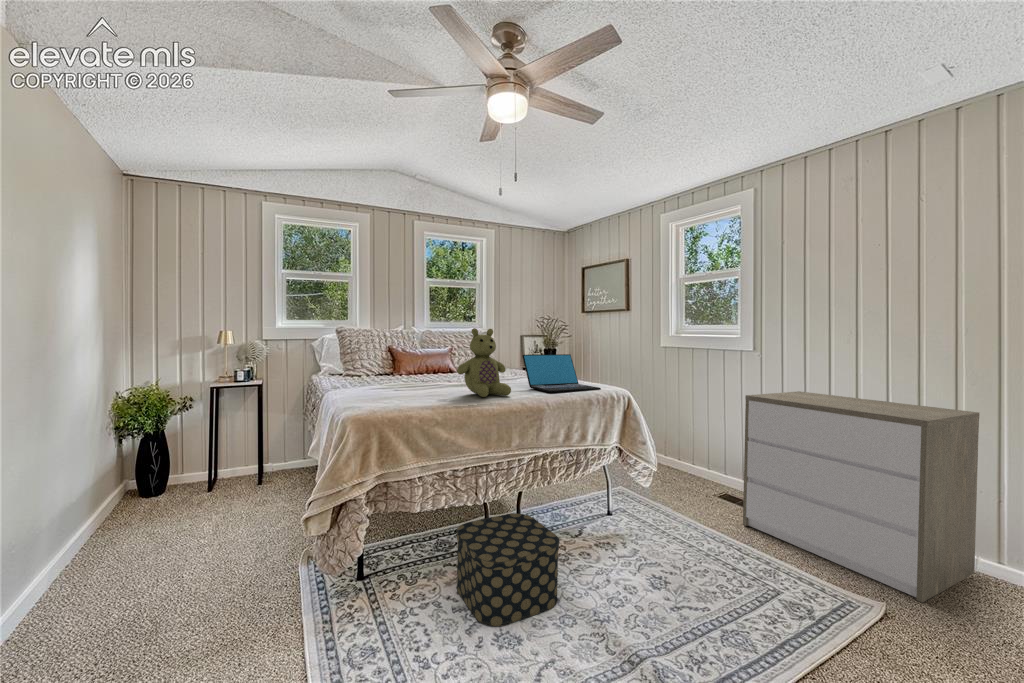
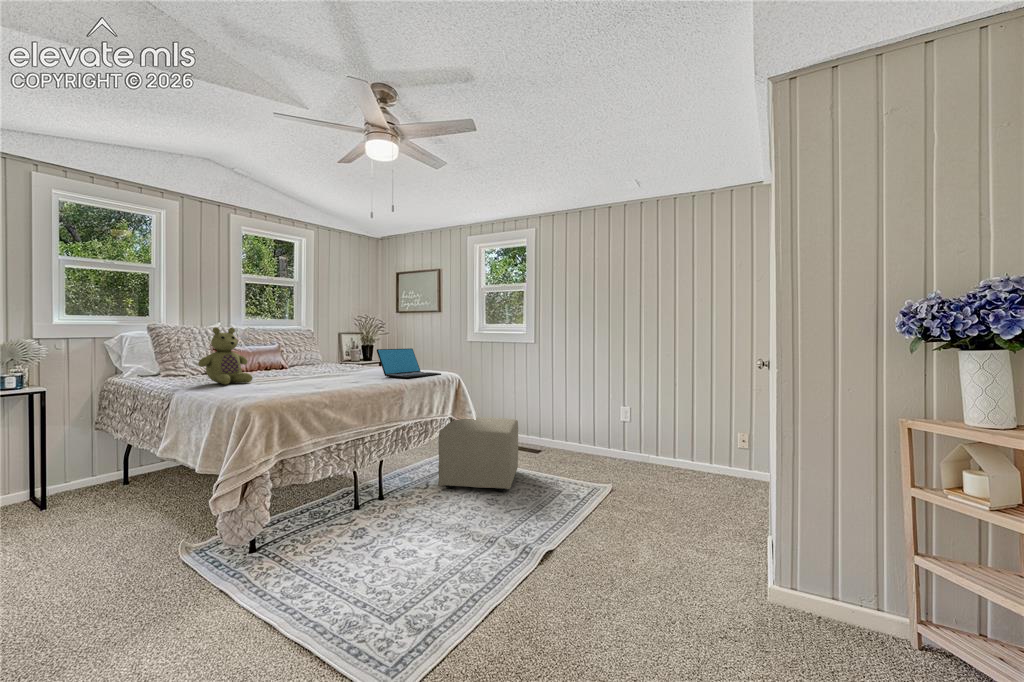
stuffed bear: present [457,328,511,397] -> present [198,327,253,385]
dresser: present [743,391,980,603] -> none [534,370,649,481]
ottoman: none [590,446,714,567] -> present [438,417,518,491]
storage box: present [457,514,559,627] -> none [347,473,431,549]

